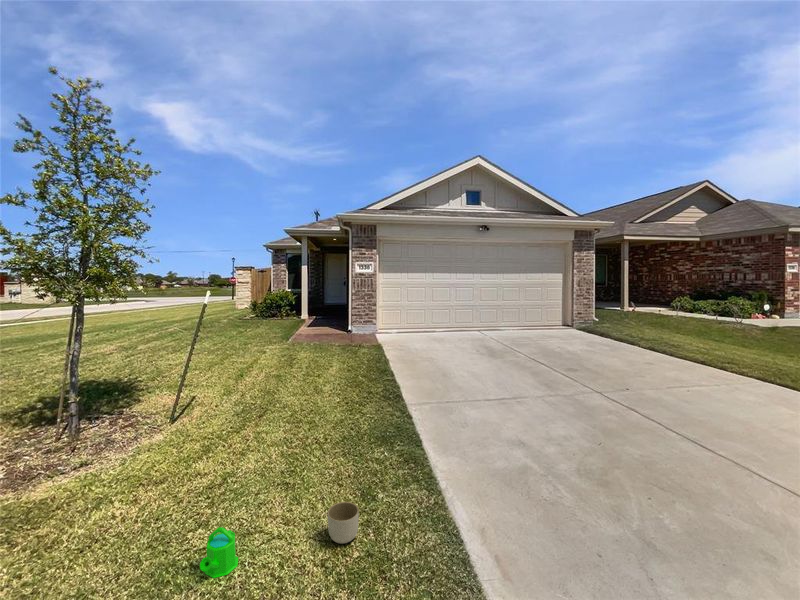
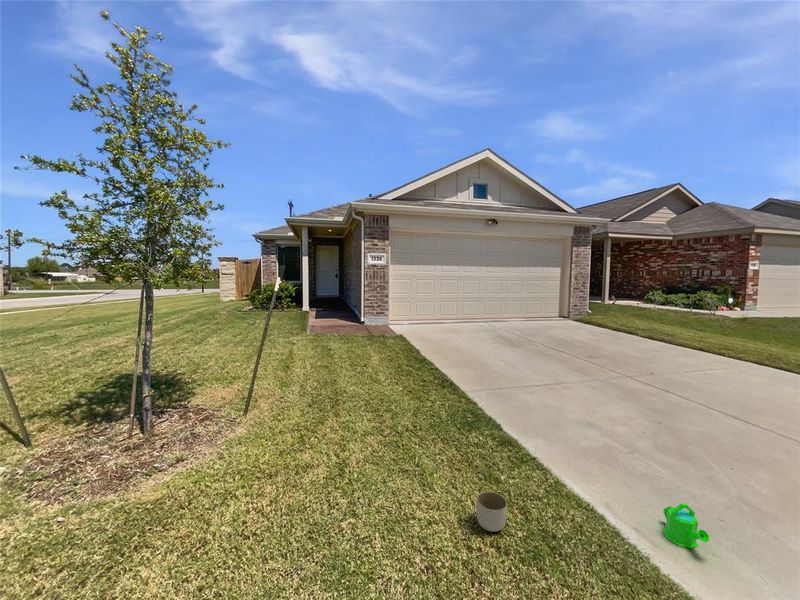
watering can: present [200,527,238,578] -> present [663,503,709,548]

